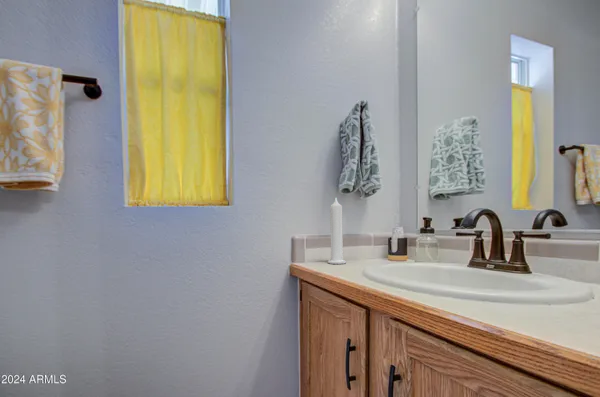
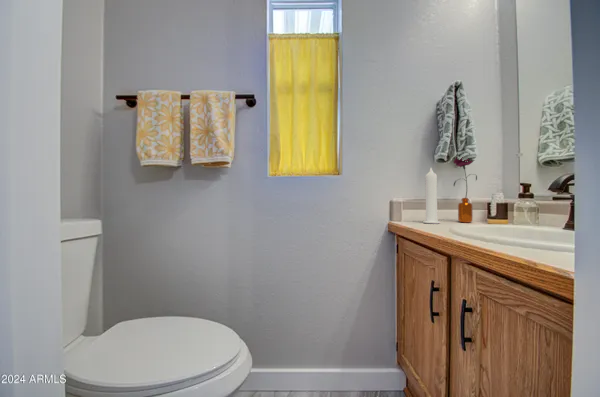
flower: none [357,183,381,260] -> present [454,157,477,223]

